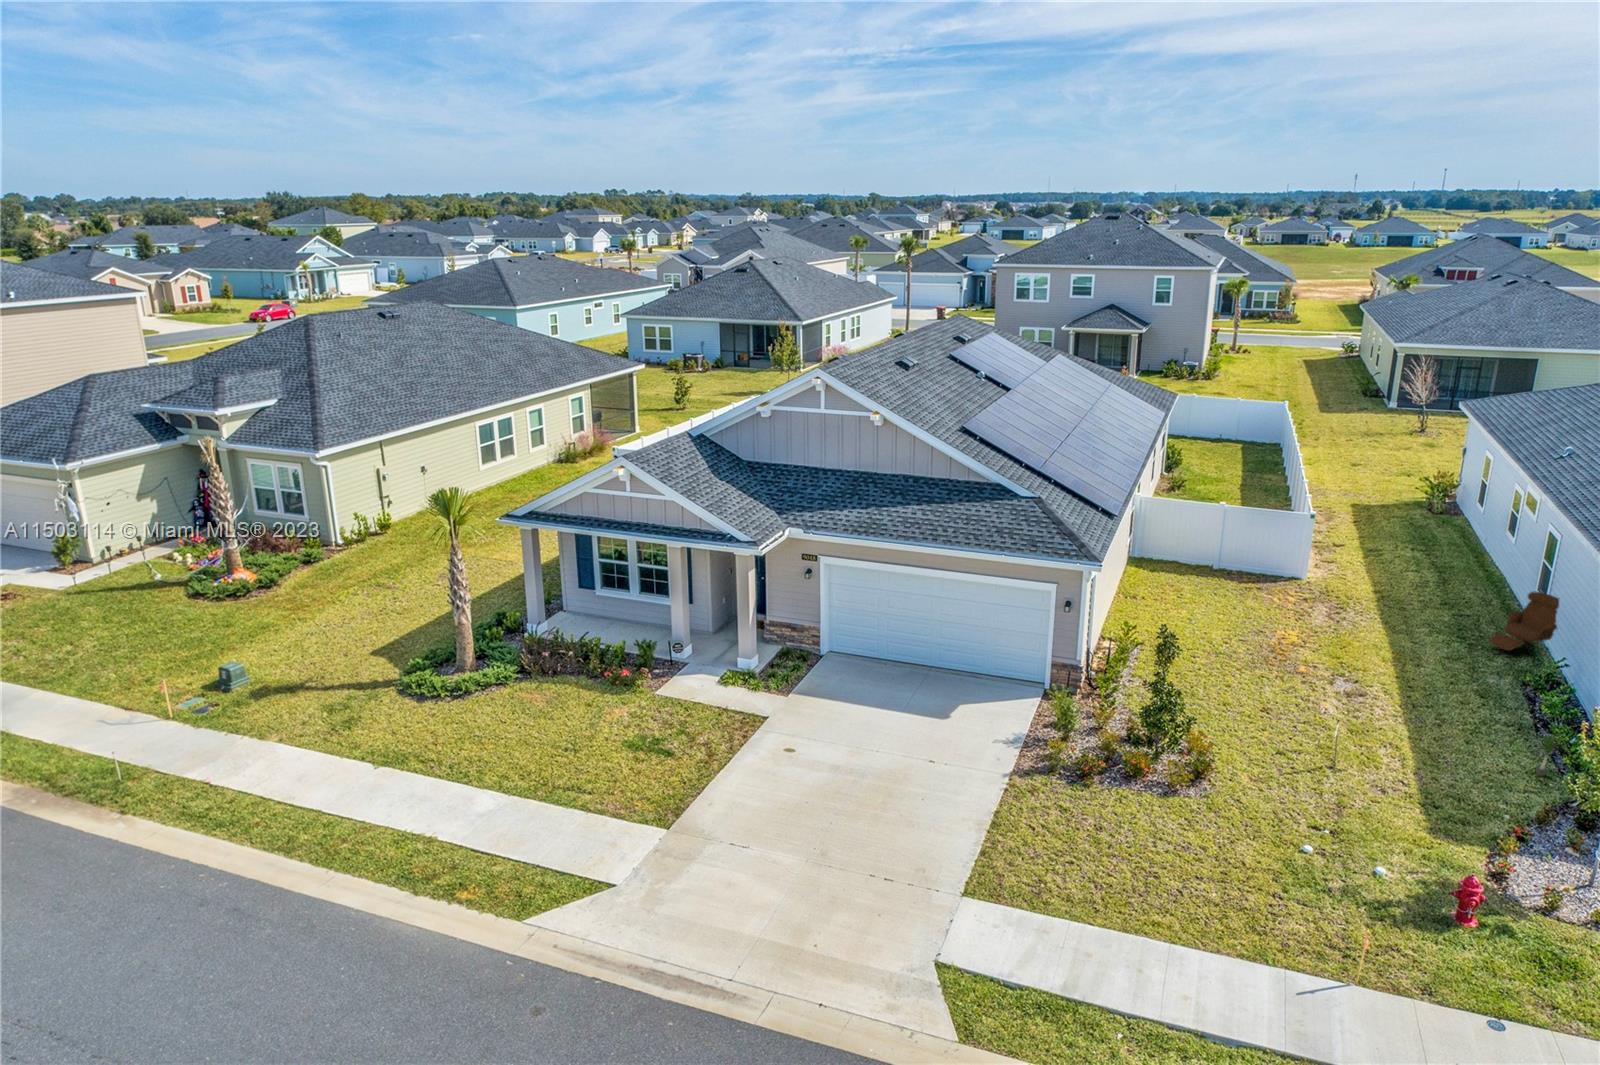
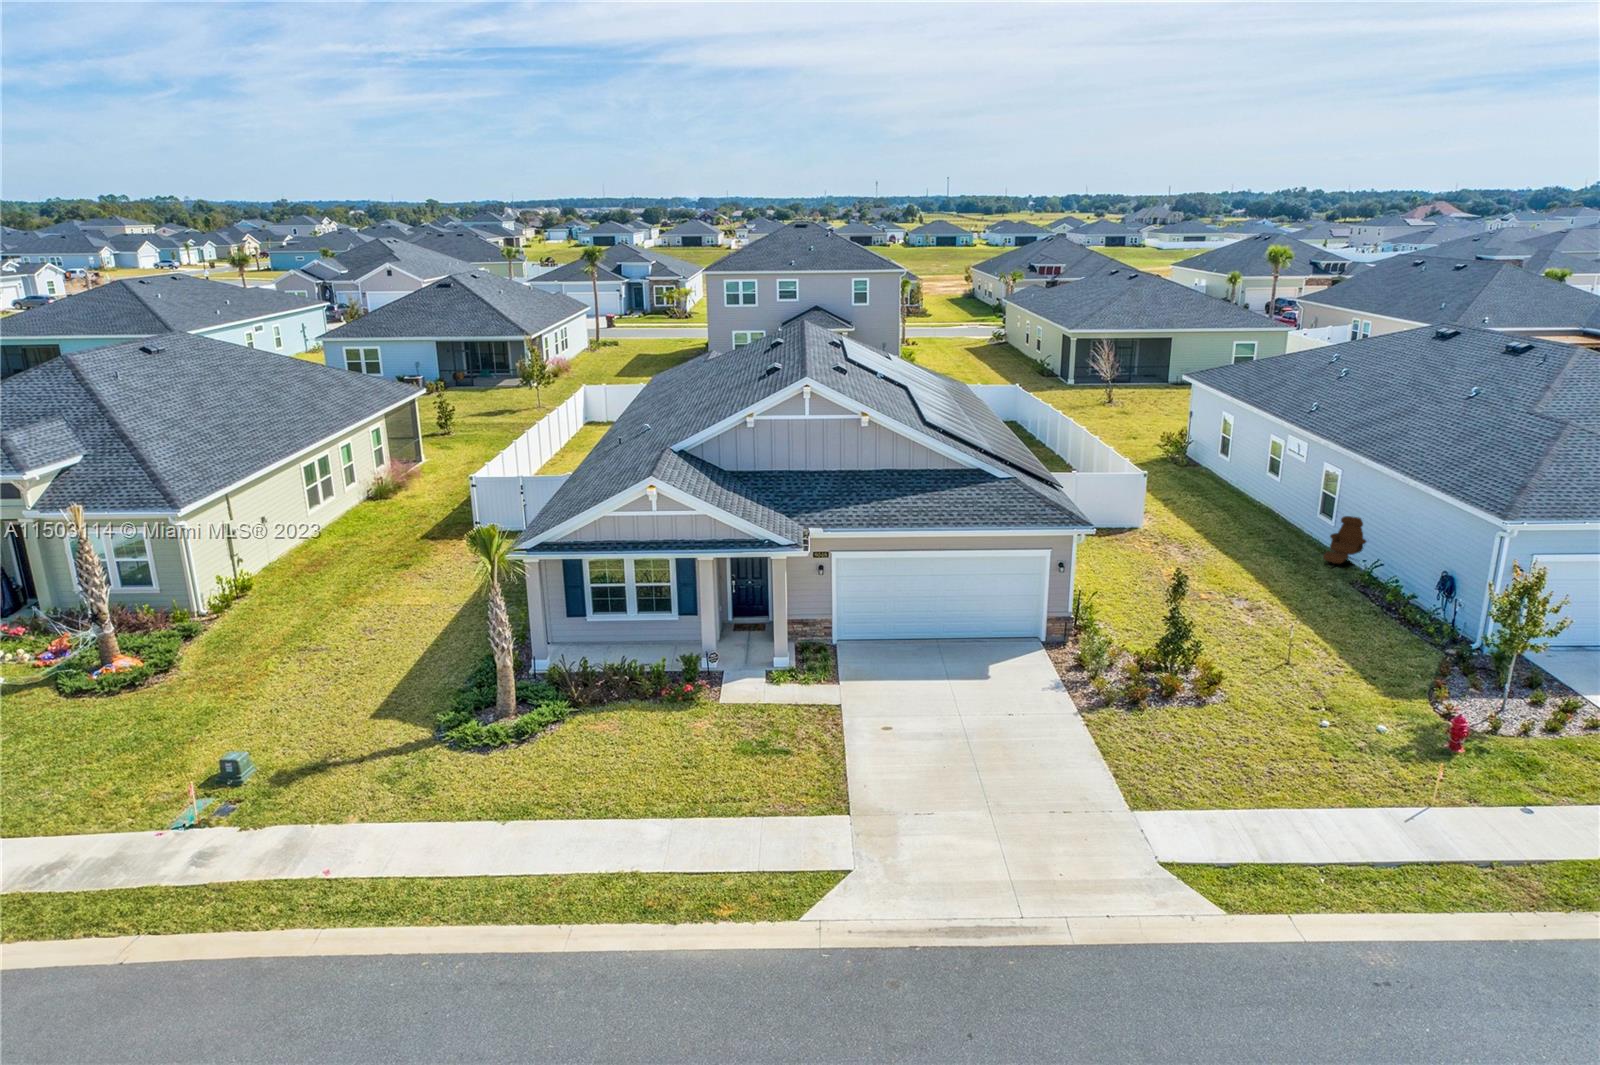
potted plant: present [1536,737,1558,776] -> none [1409,610,1438,646]

